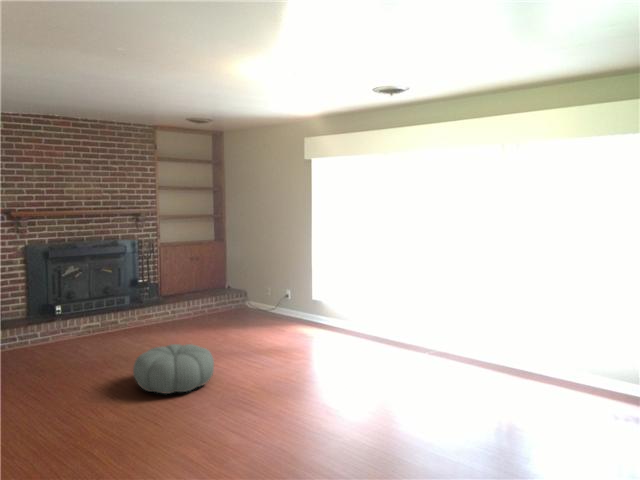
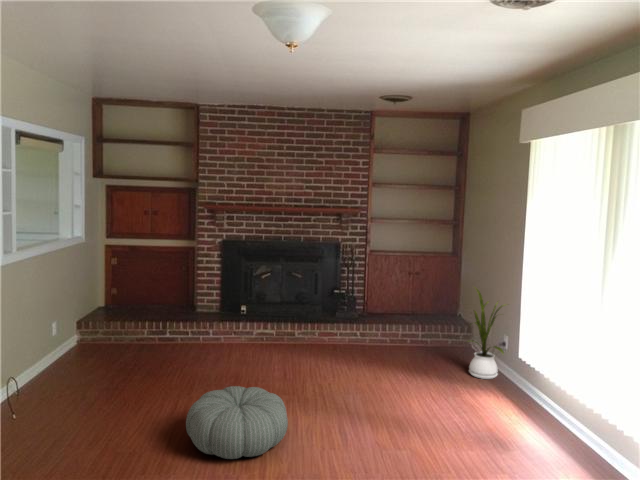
house plant: none [262,257,295,320] -> present [469,289,504,379]

